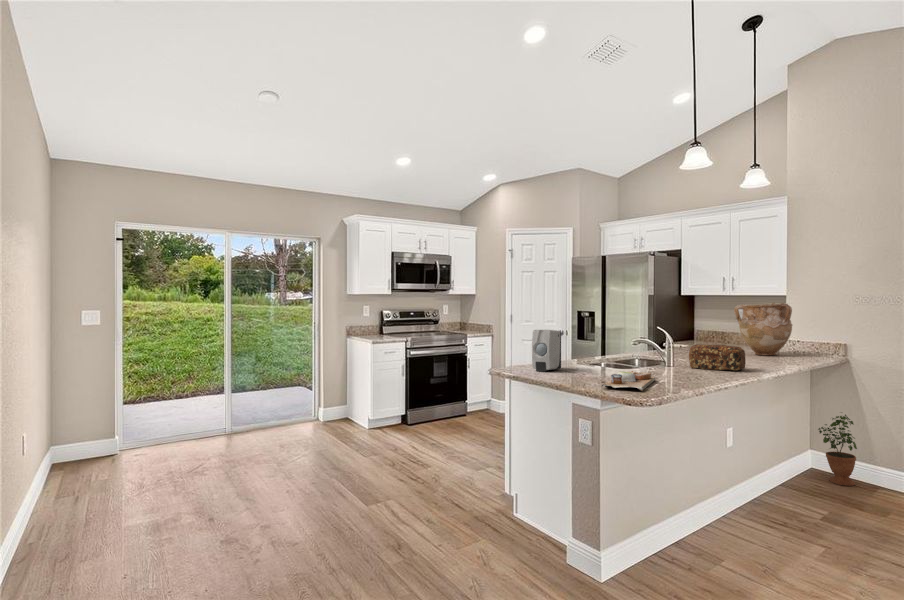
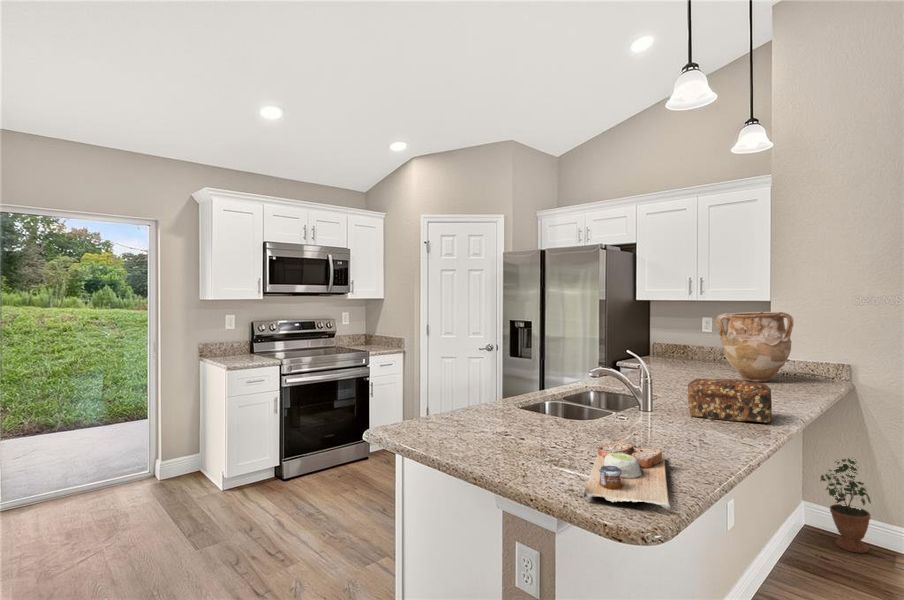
soap dispenser: present [532,330,561,372] -> none [447,363,495,437]

